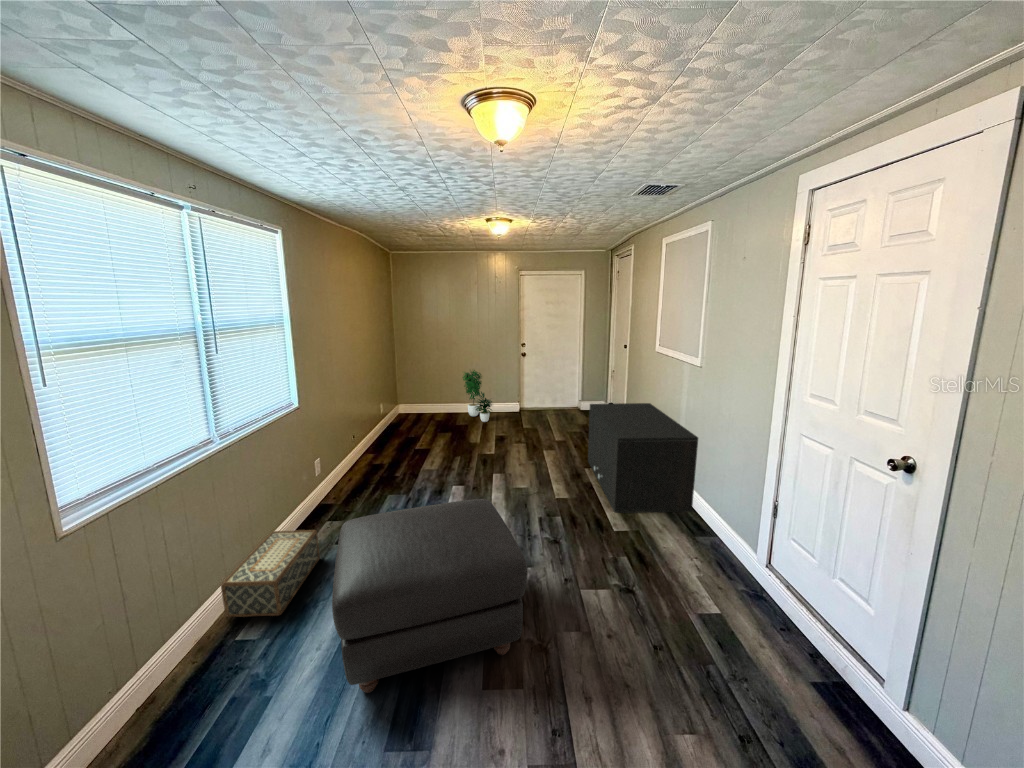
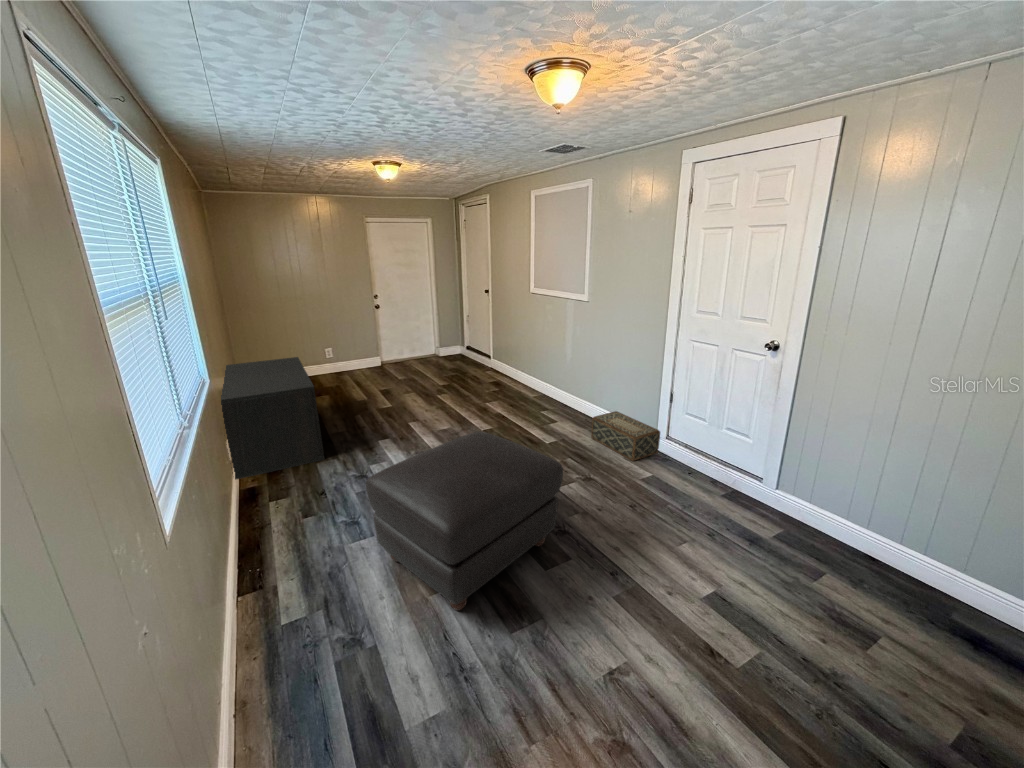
potted plant: present [463,370,492,422] -> none [313,323,362,381]
storage cabinet: present [588,403,698,513] -> present [221,357,324,479]
woven basket: present [221,530,320,617] -> present [591,411,660,461]

